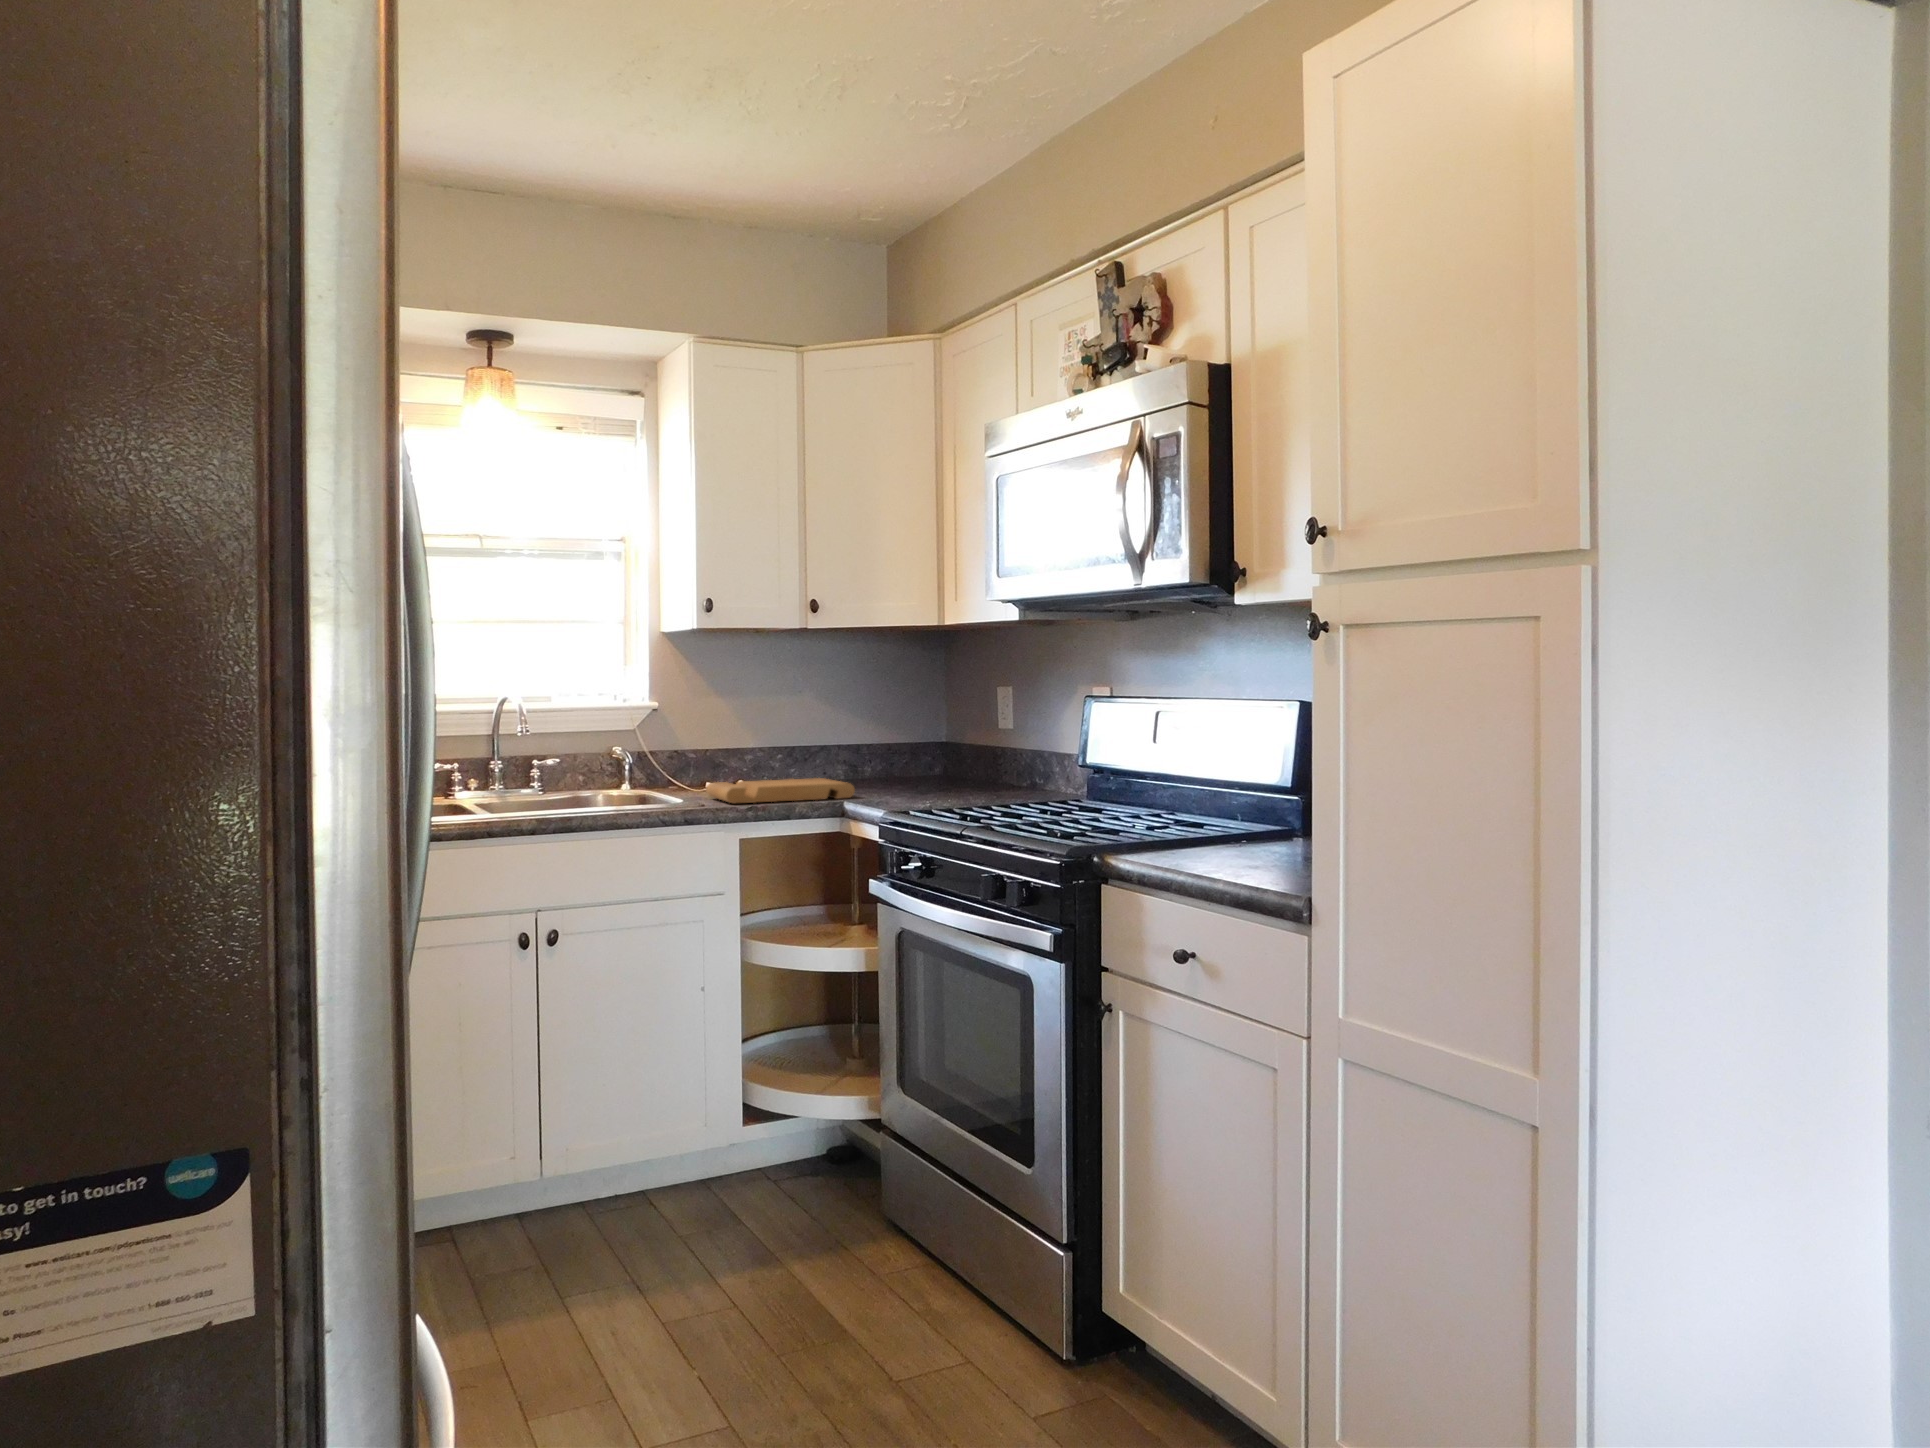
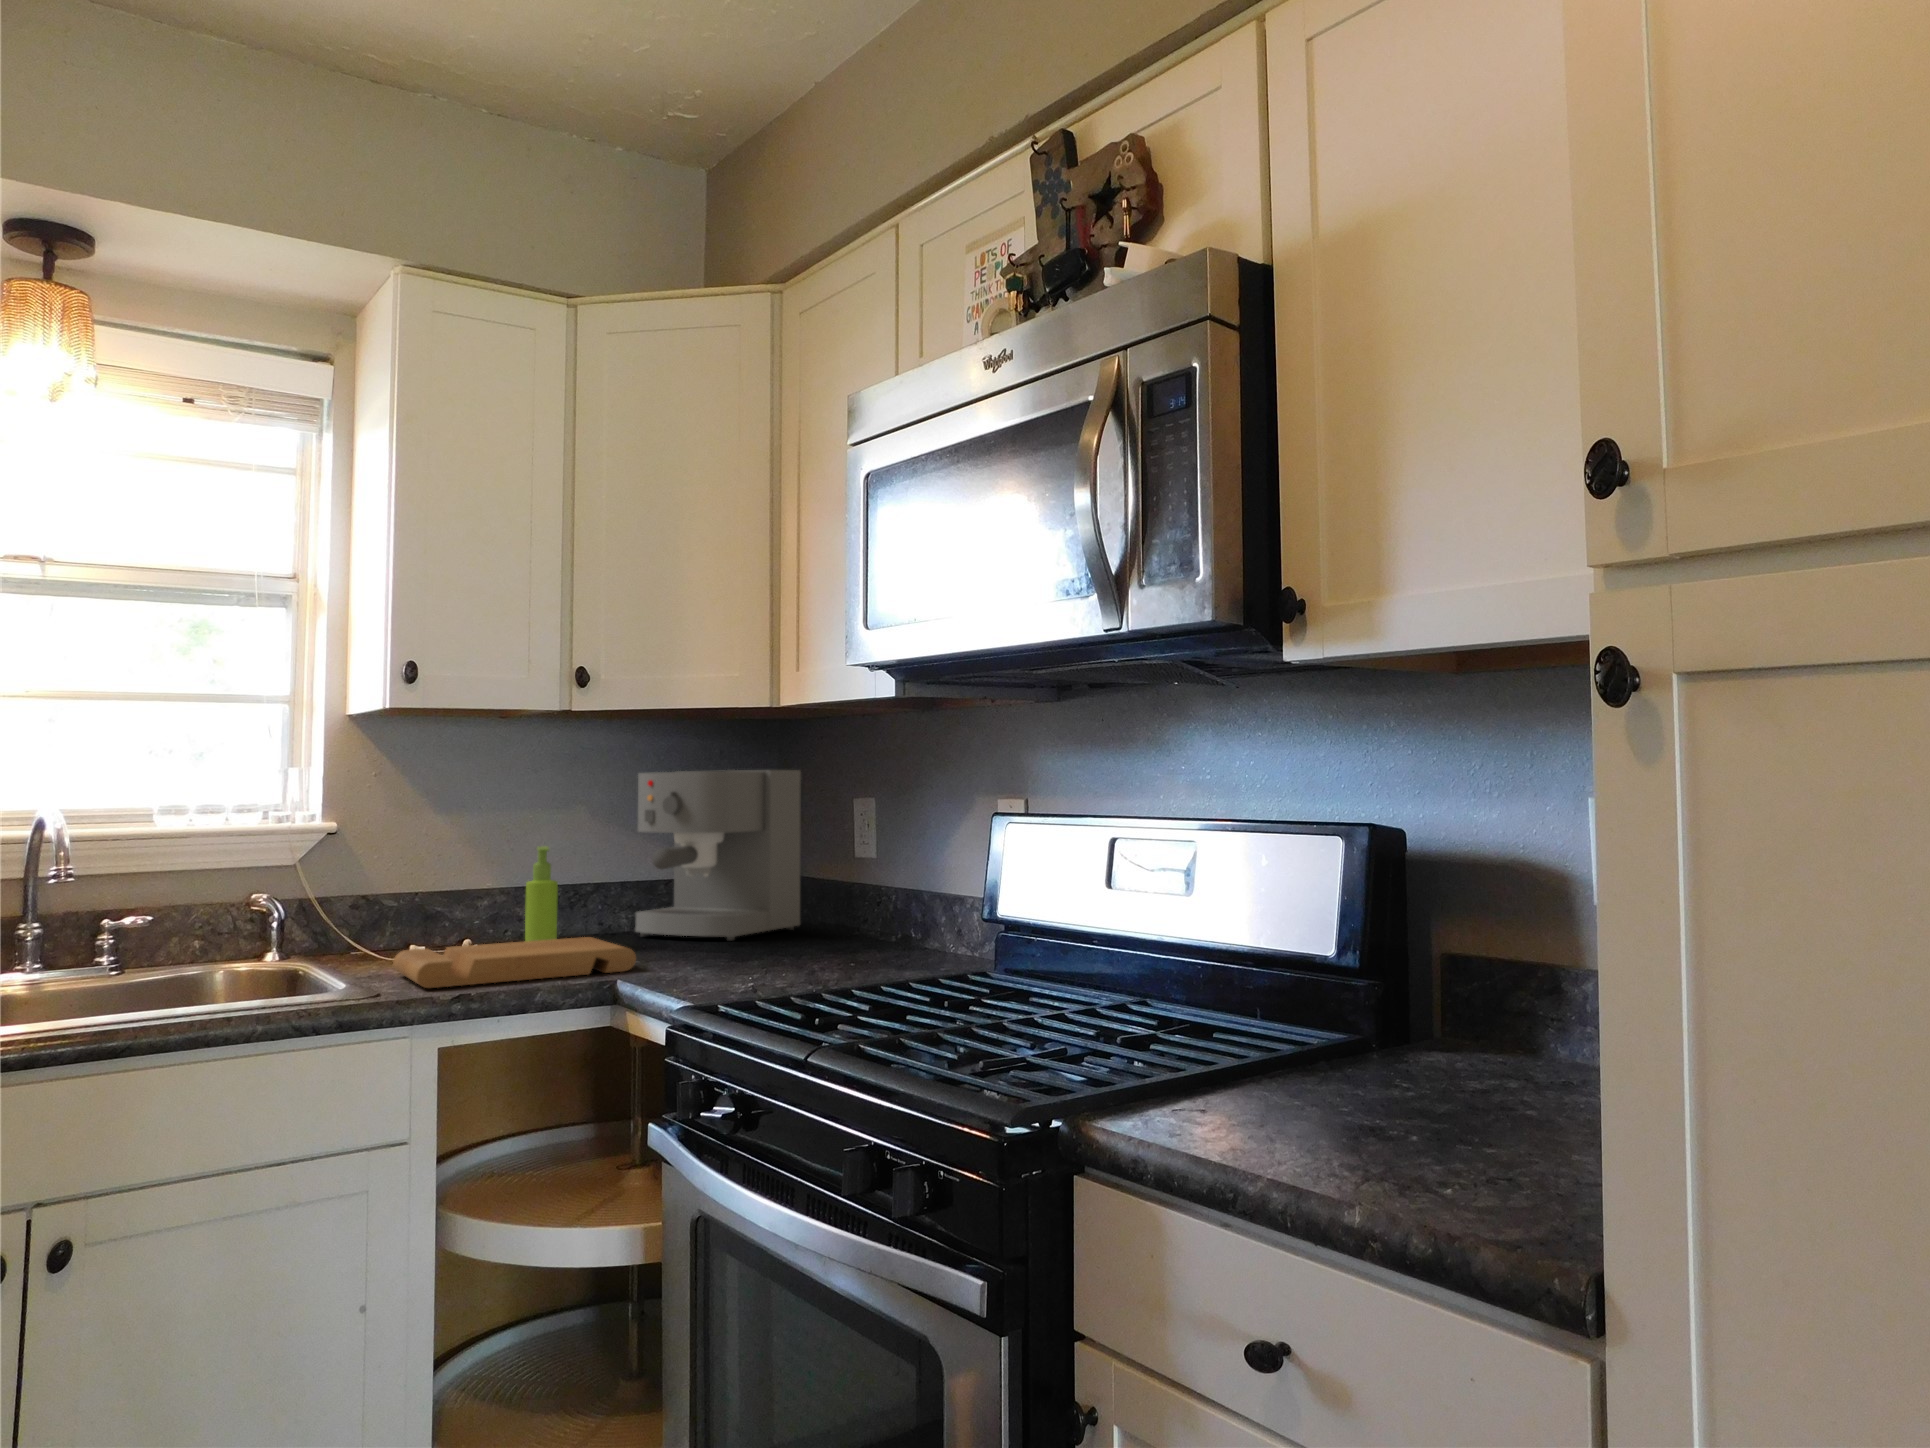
coffee maker: none [848,667,961,785] -> present [635,770,801,940]
soap dispenser: none [779,719,799,788] -> present [525,846,558,941]

